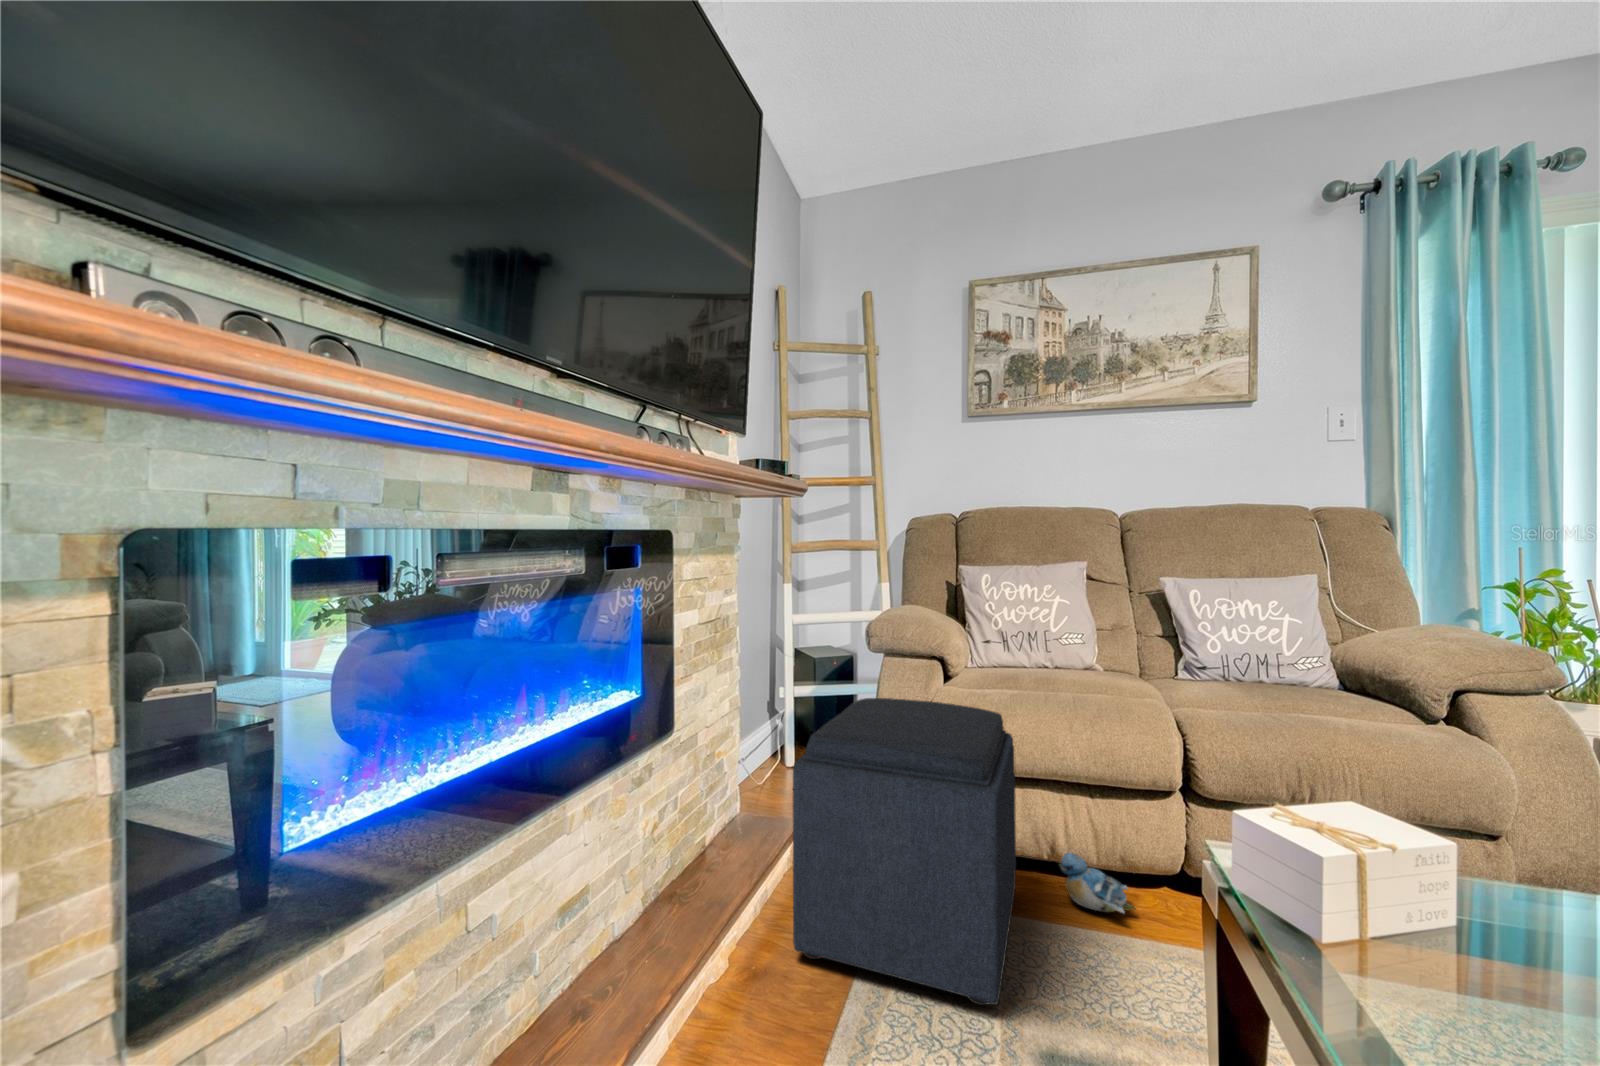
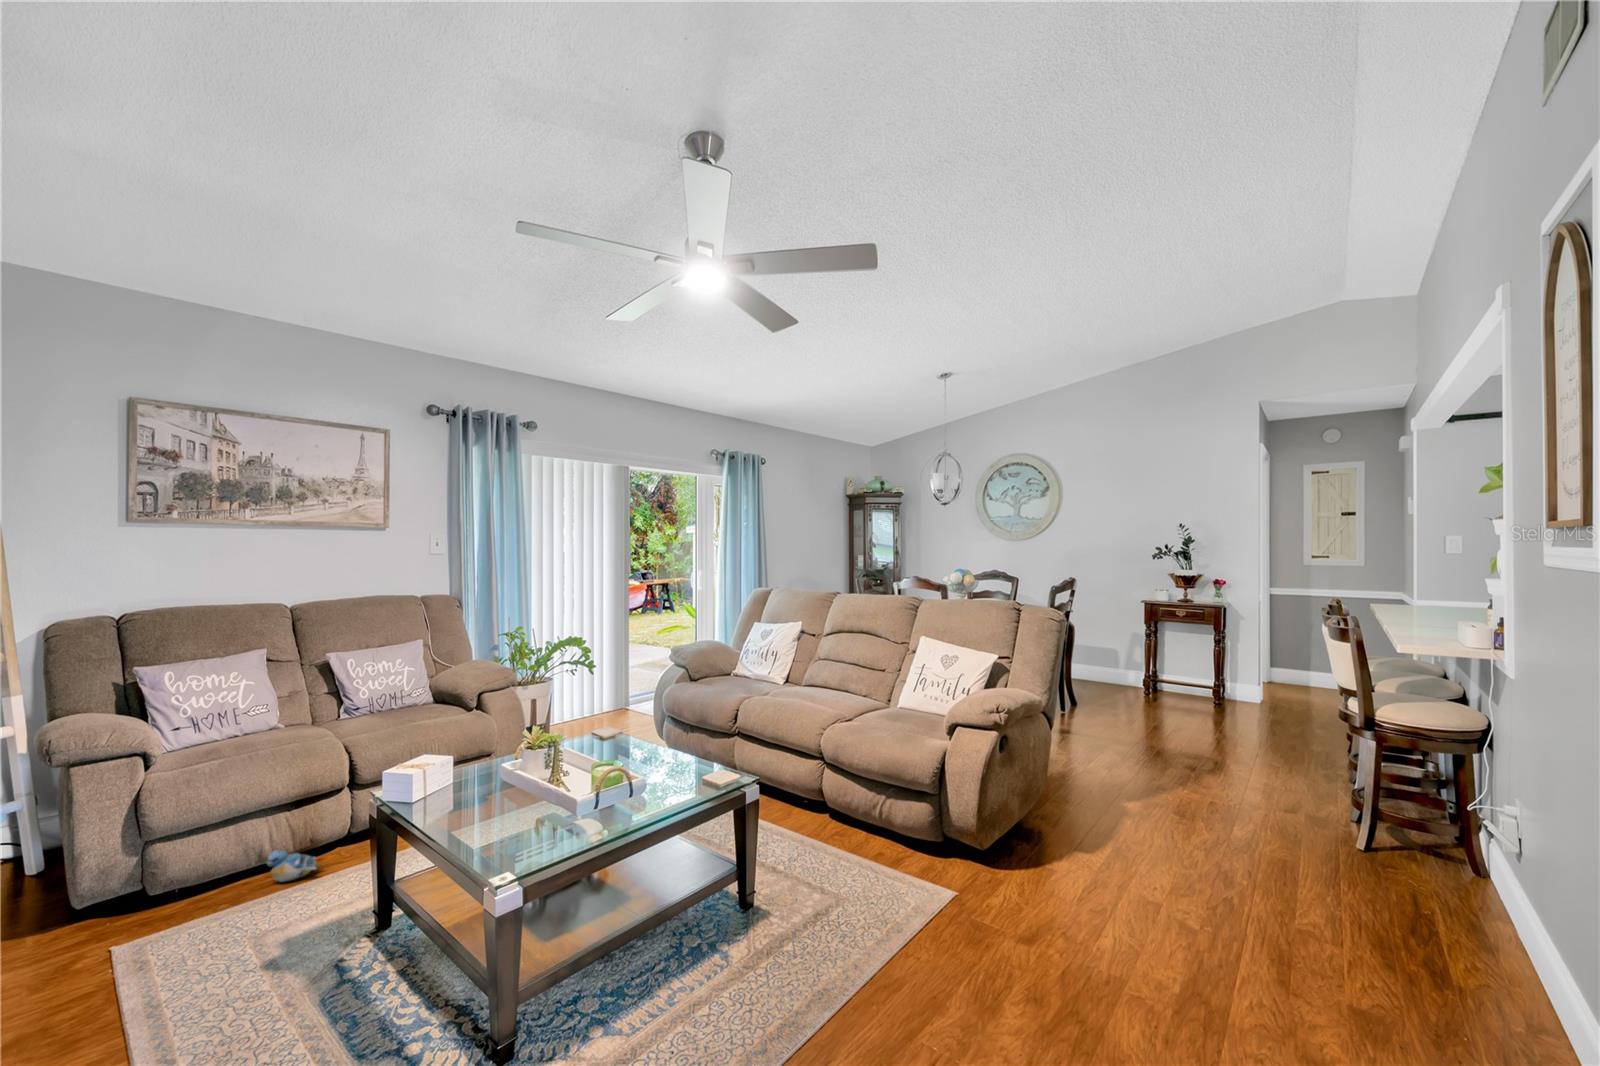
ottoman: present [793,698,1016,1005] -> none [35,771,245,1009]

